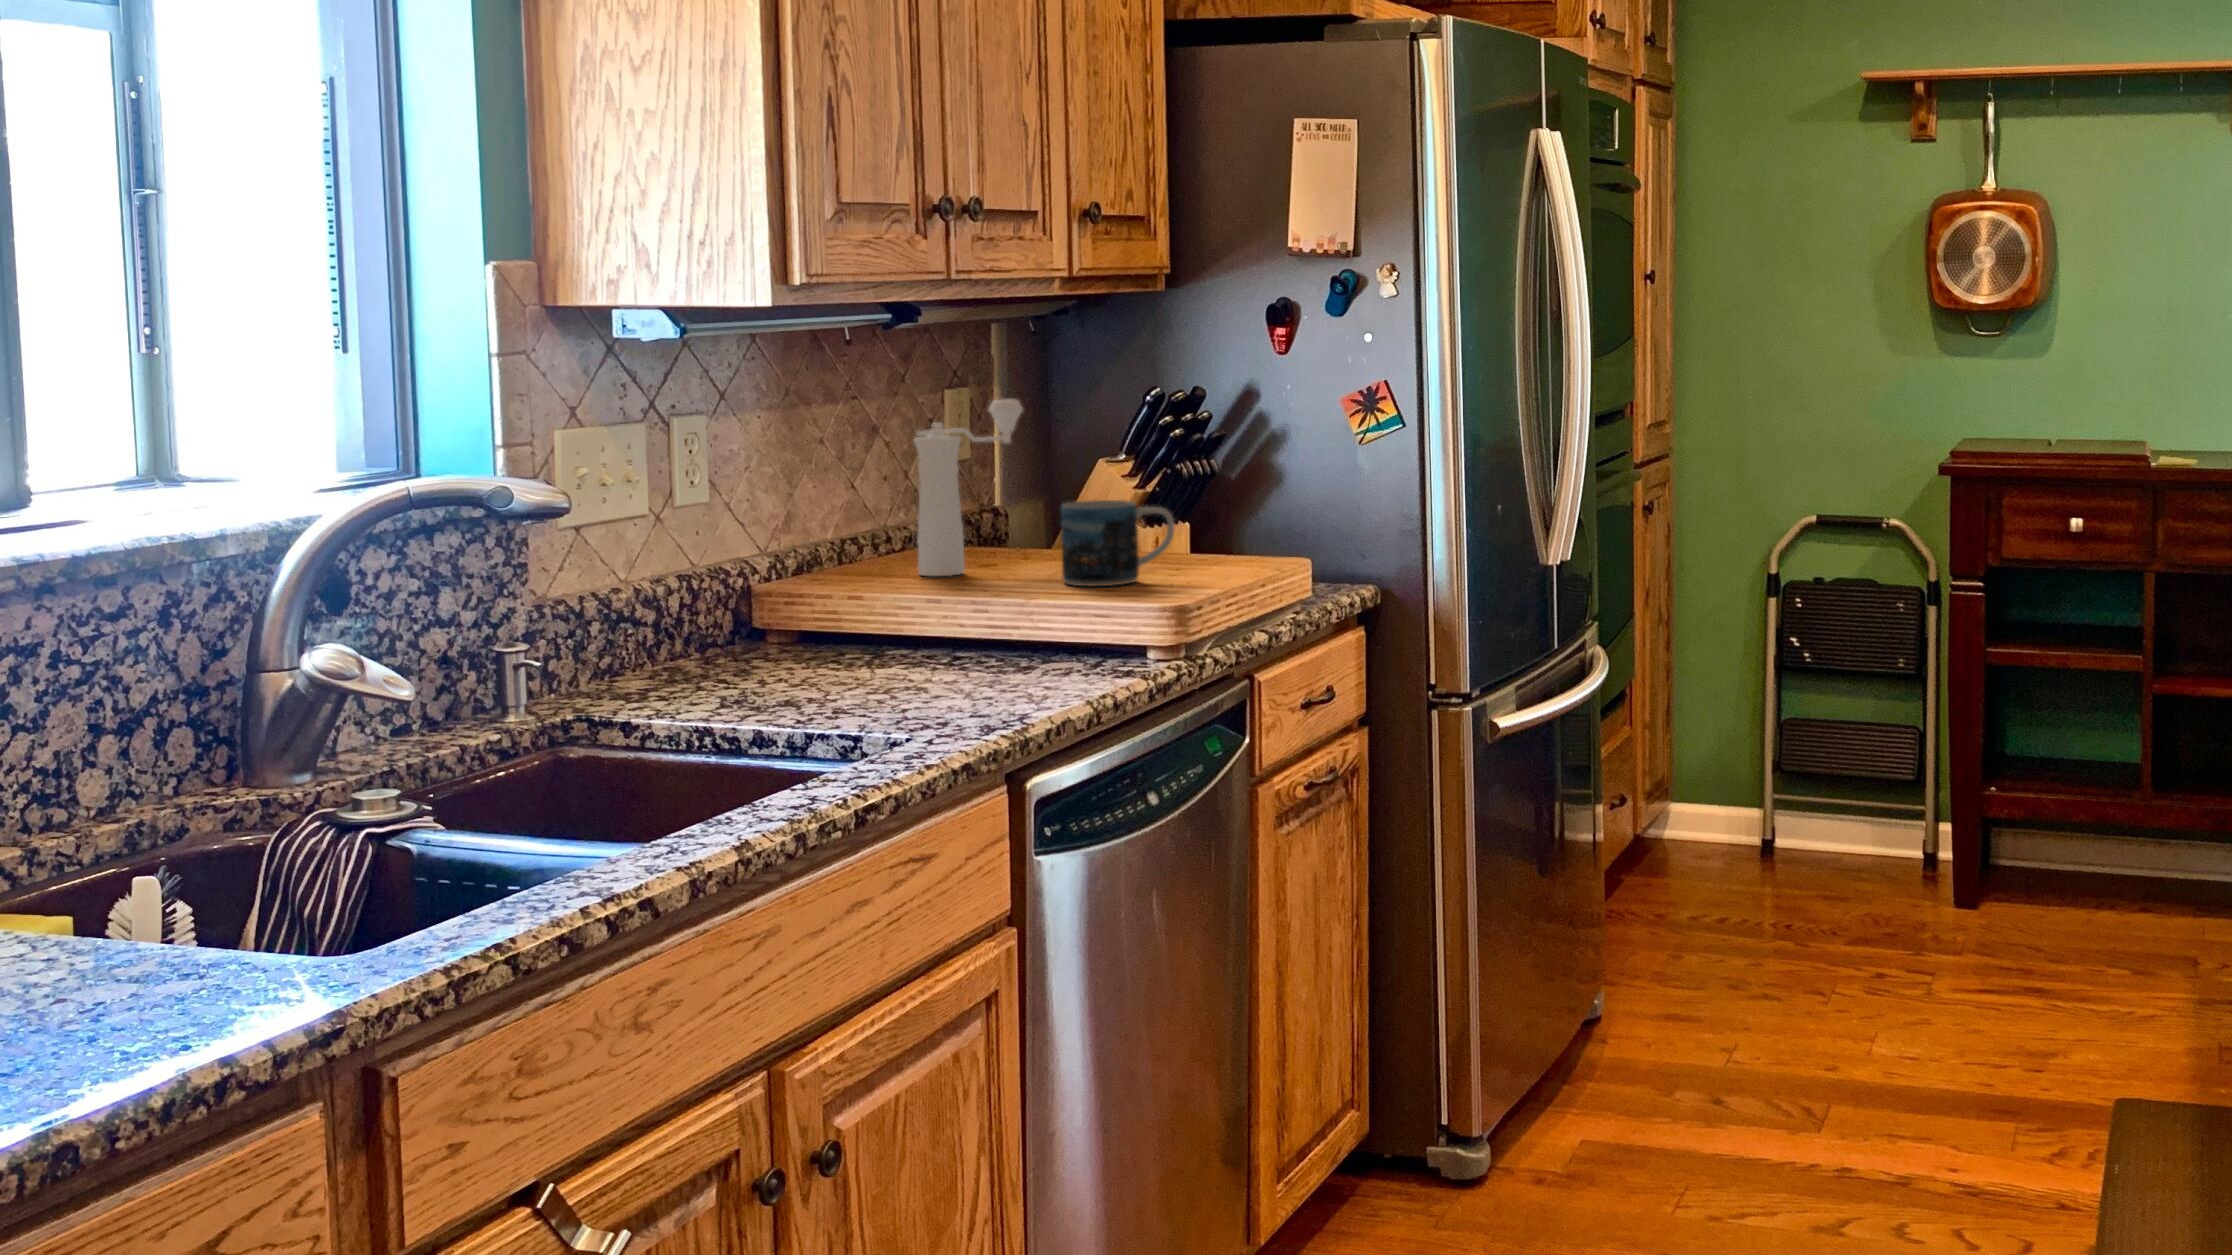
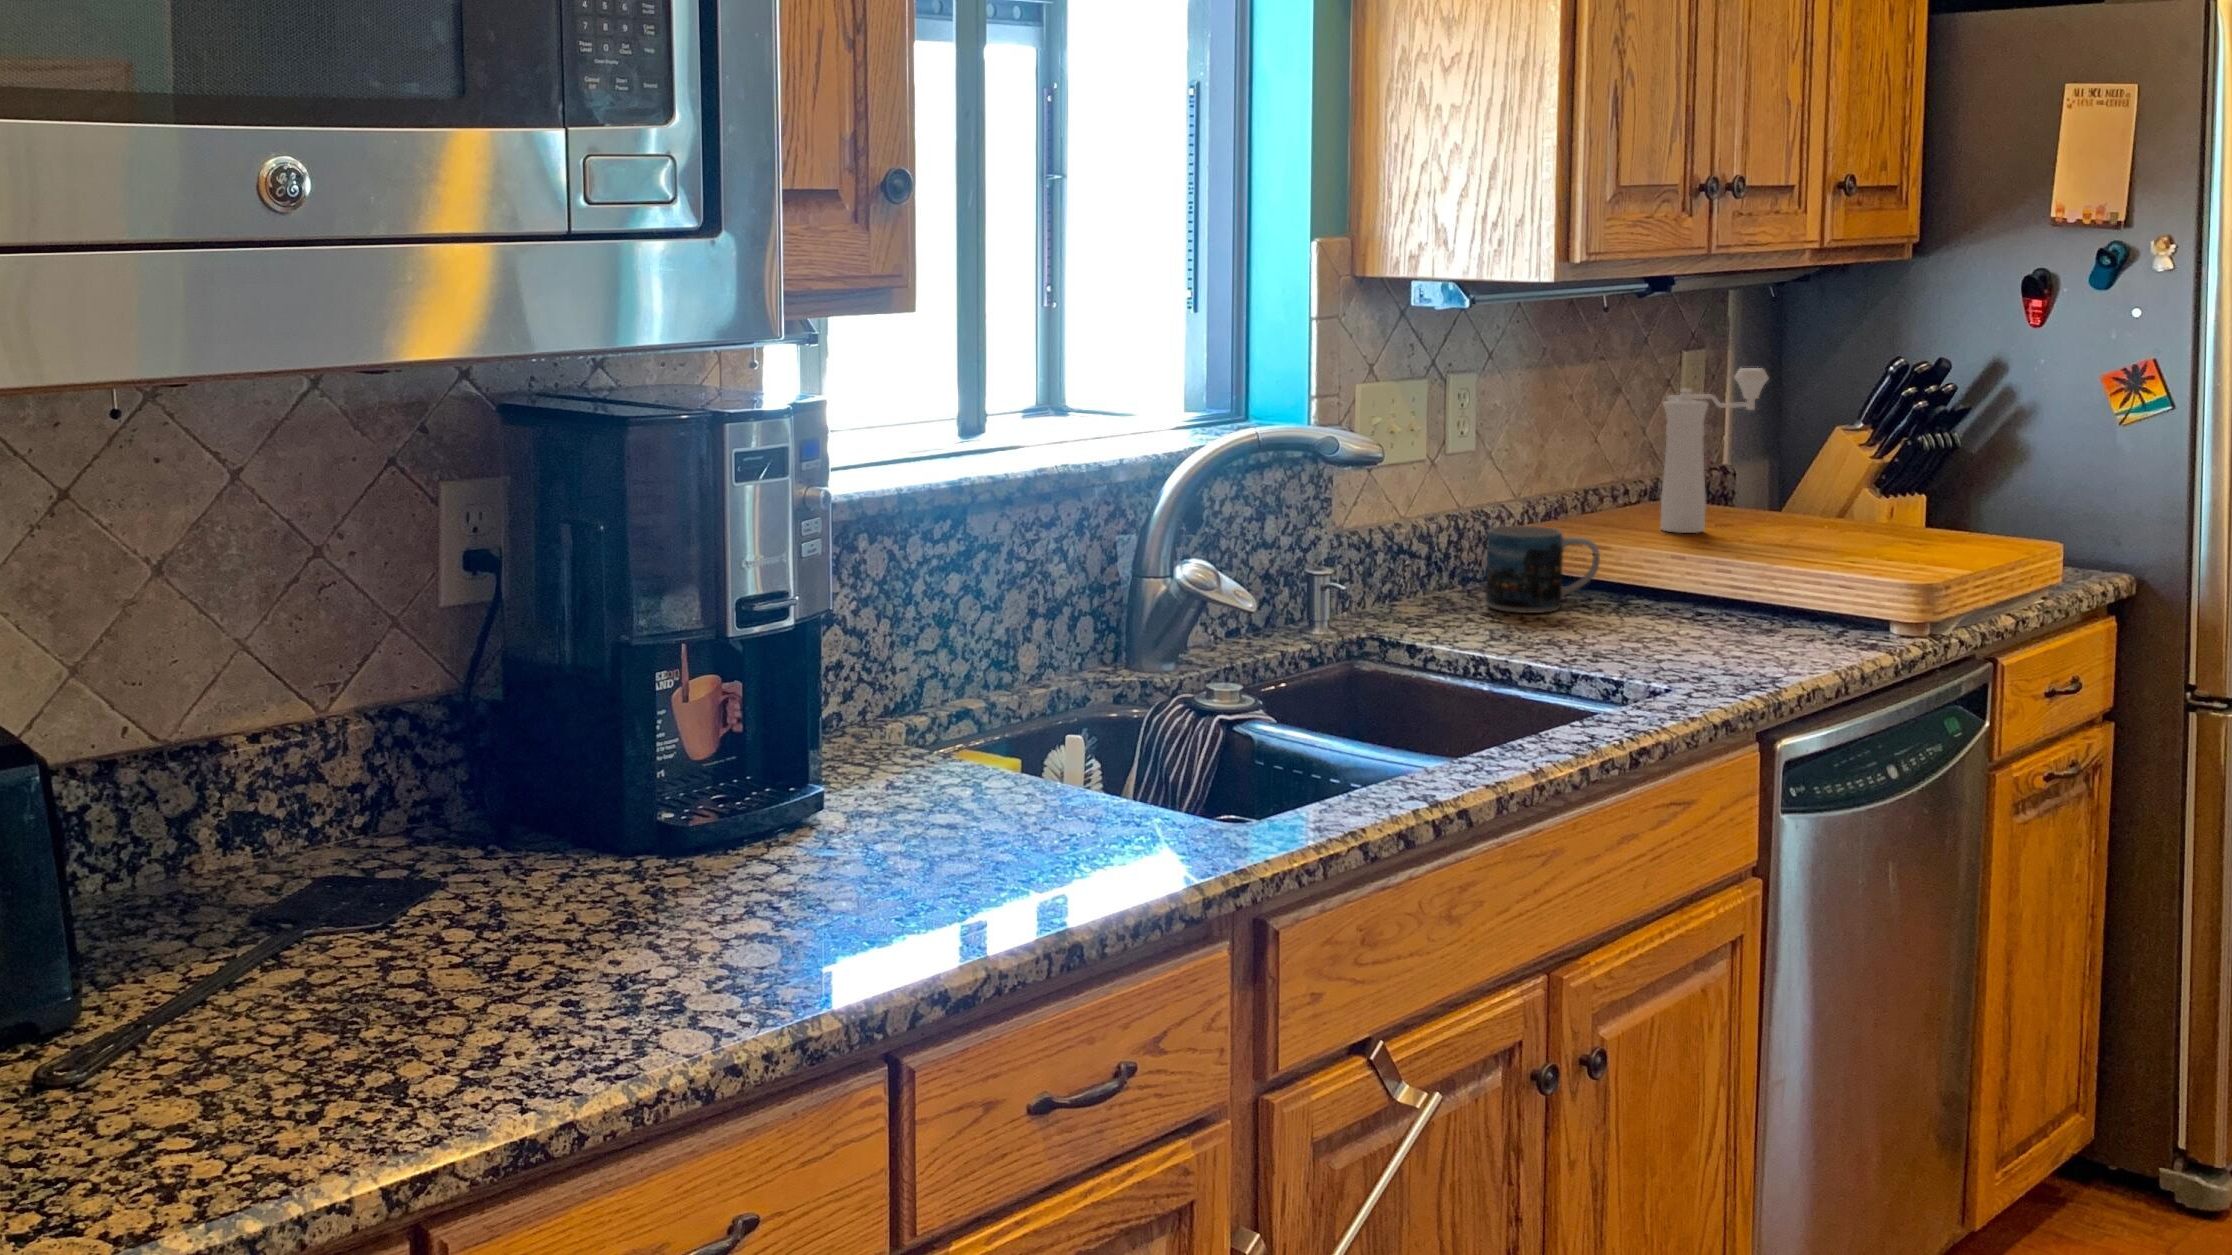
mug: present [1061,500,1174,586] -> present [1486,526,1600,613]

